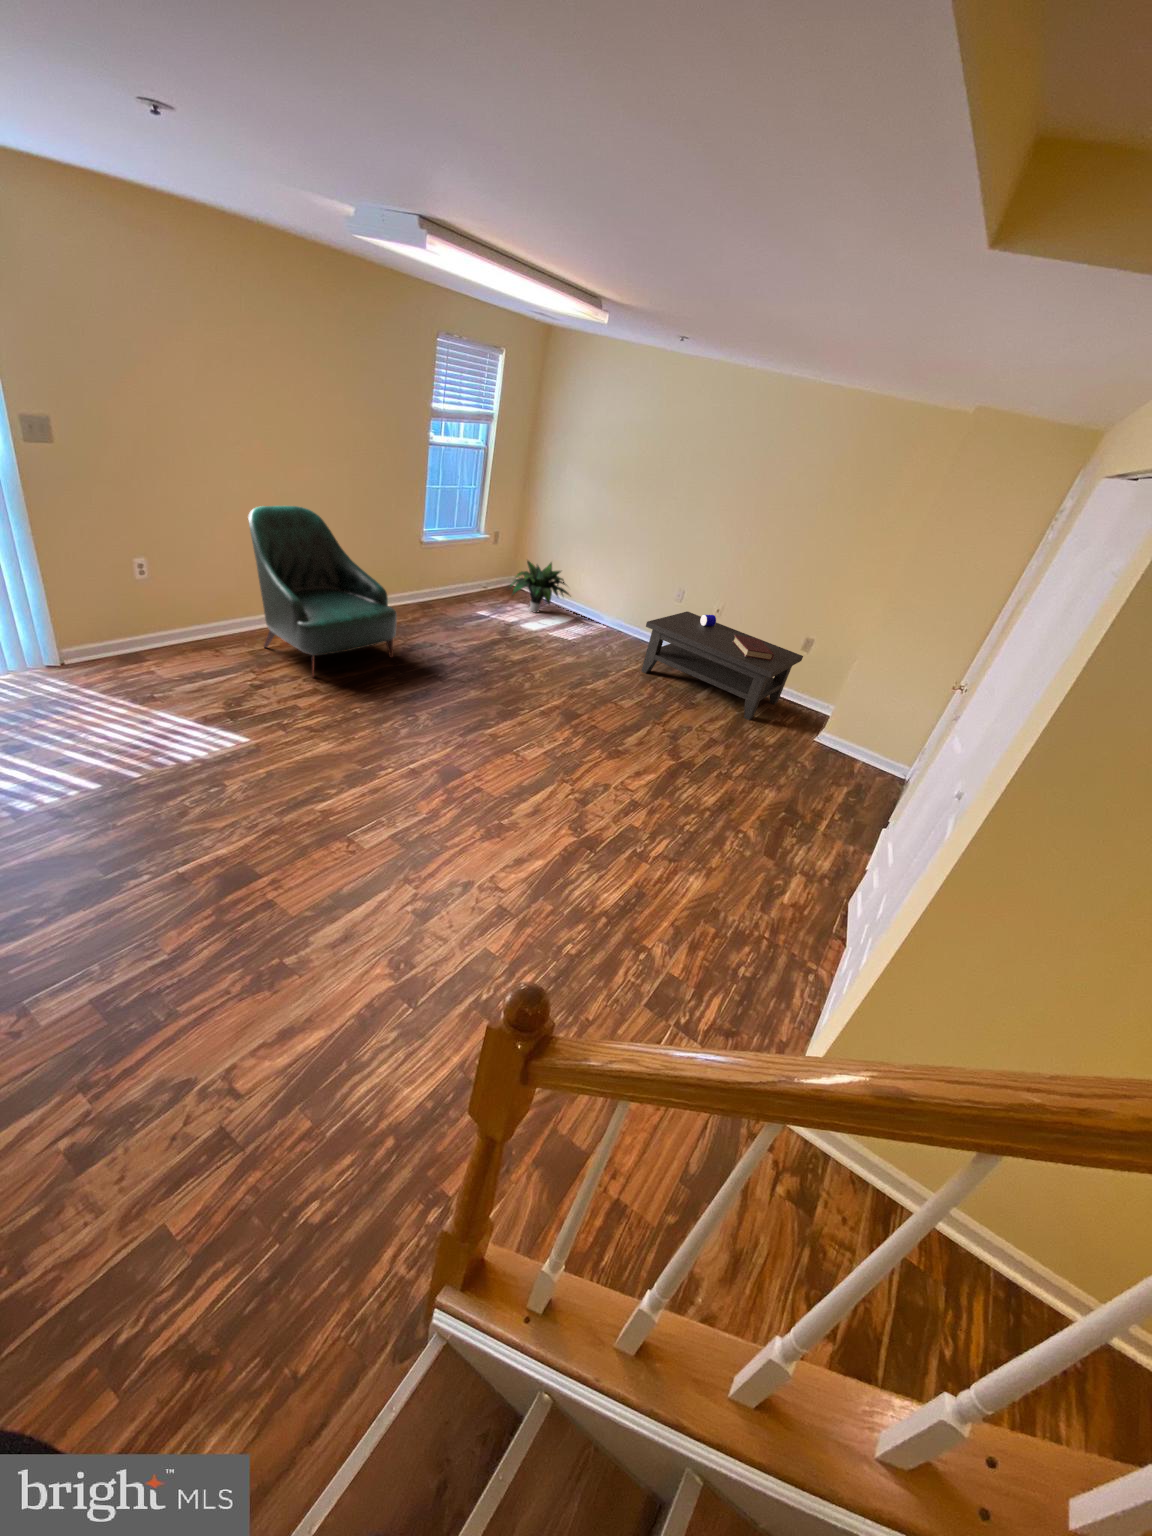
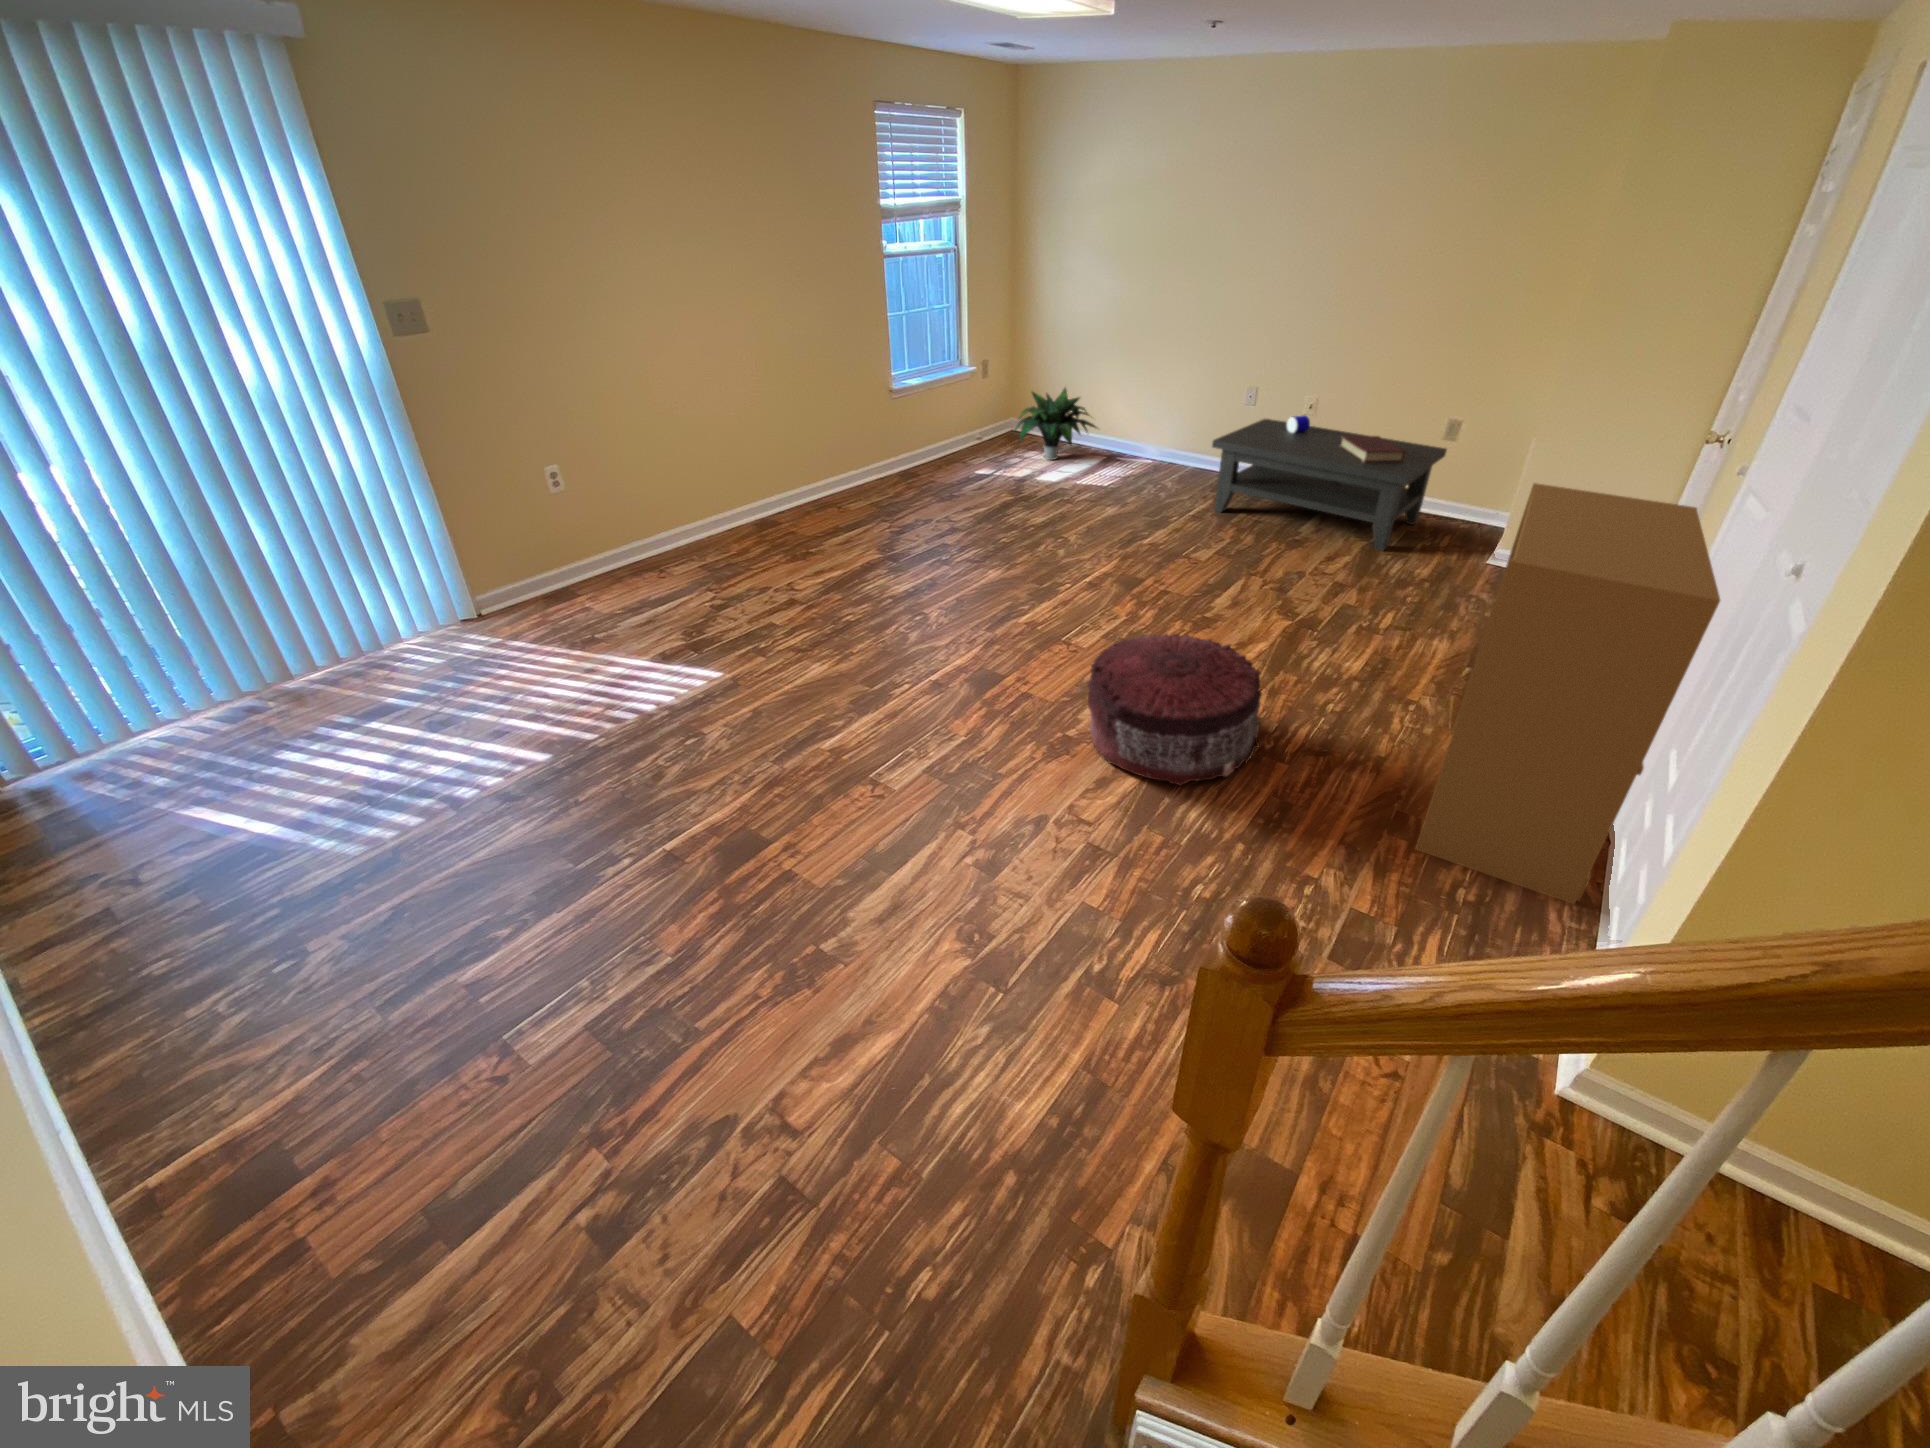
armchair: present [248,506,397,677] -> none [675,368,881,586]
bookshelf: none [719,701,928,987] -> present [1415,483,1720,904]
pouf: none [516,760,640,872] -> present [1087,633,1262,785]

